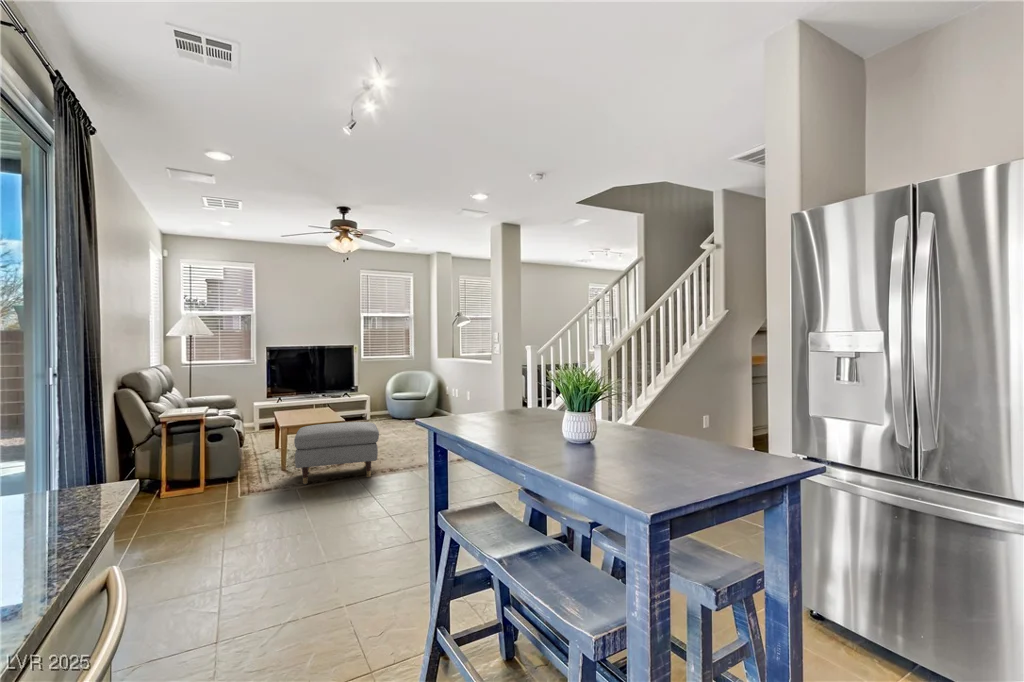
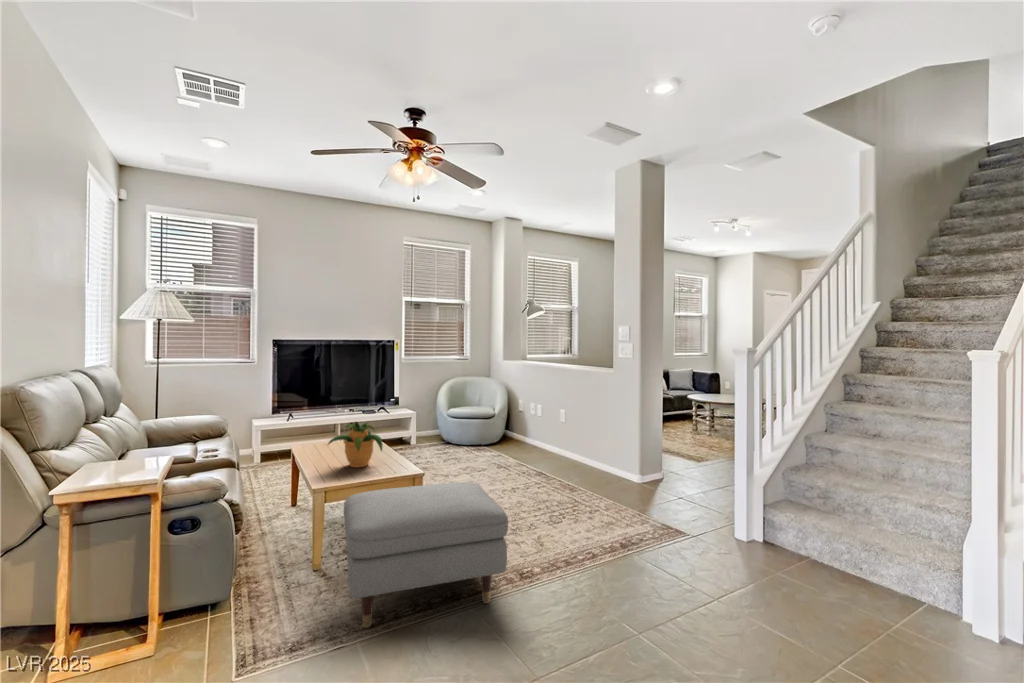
potted plant: none [292,392,326,418] -> present [328,422,383,467]

